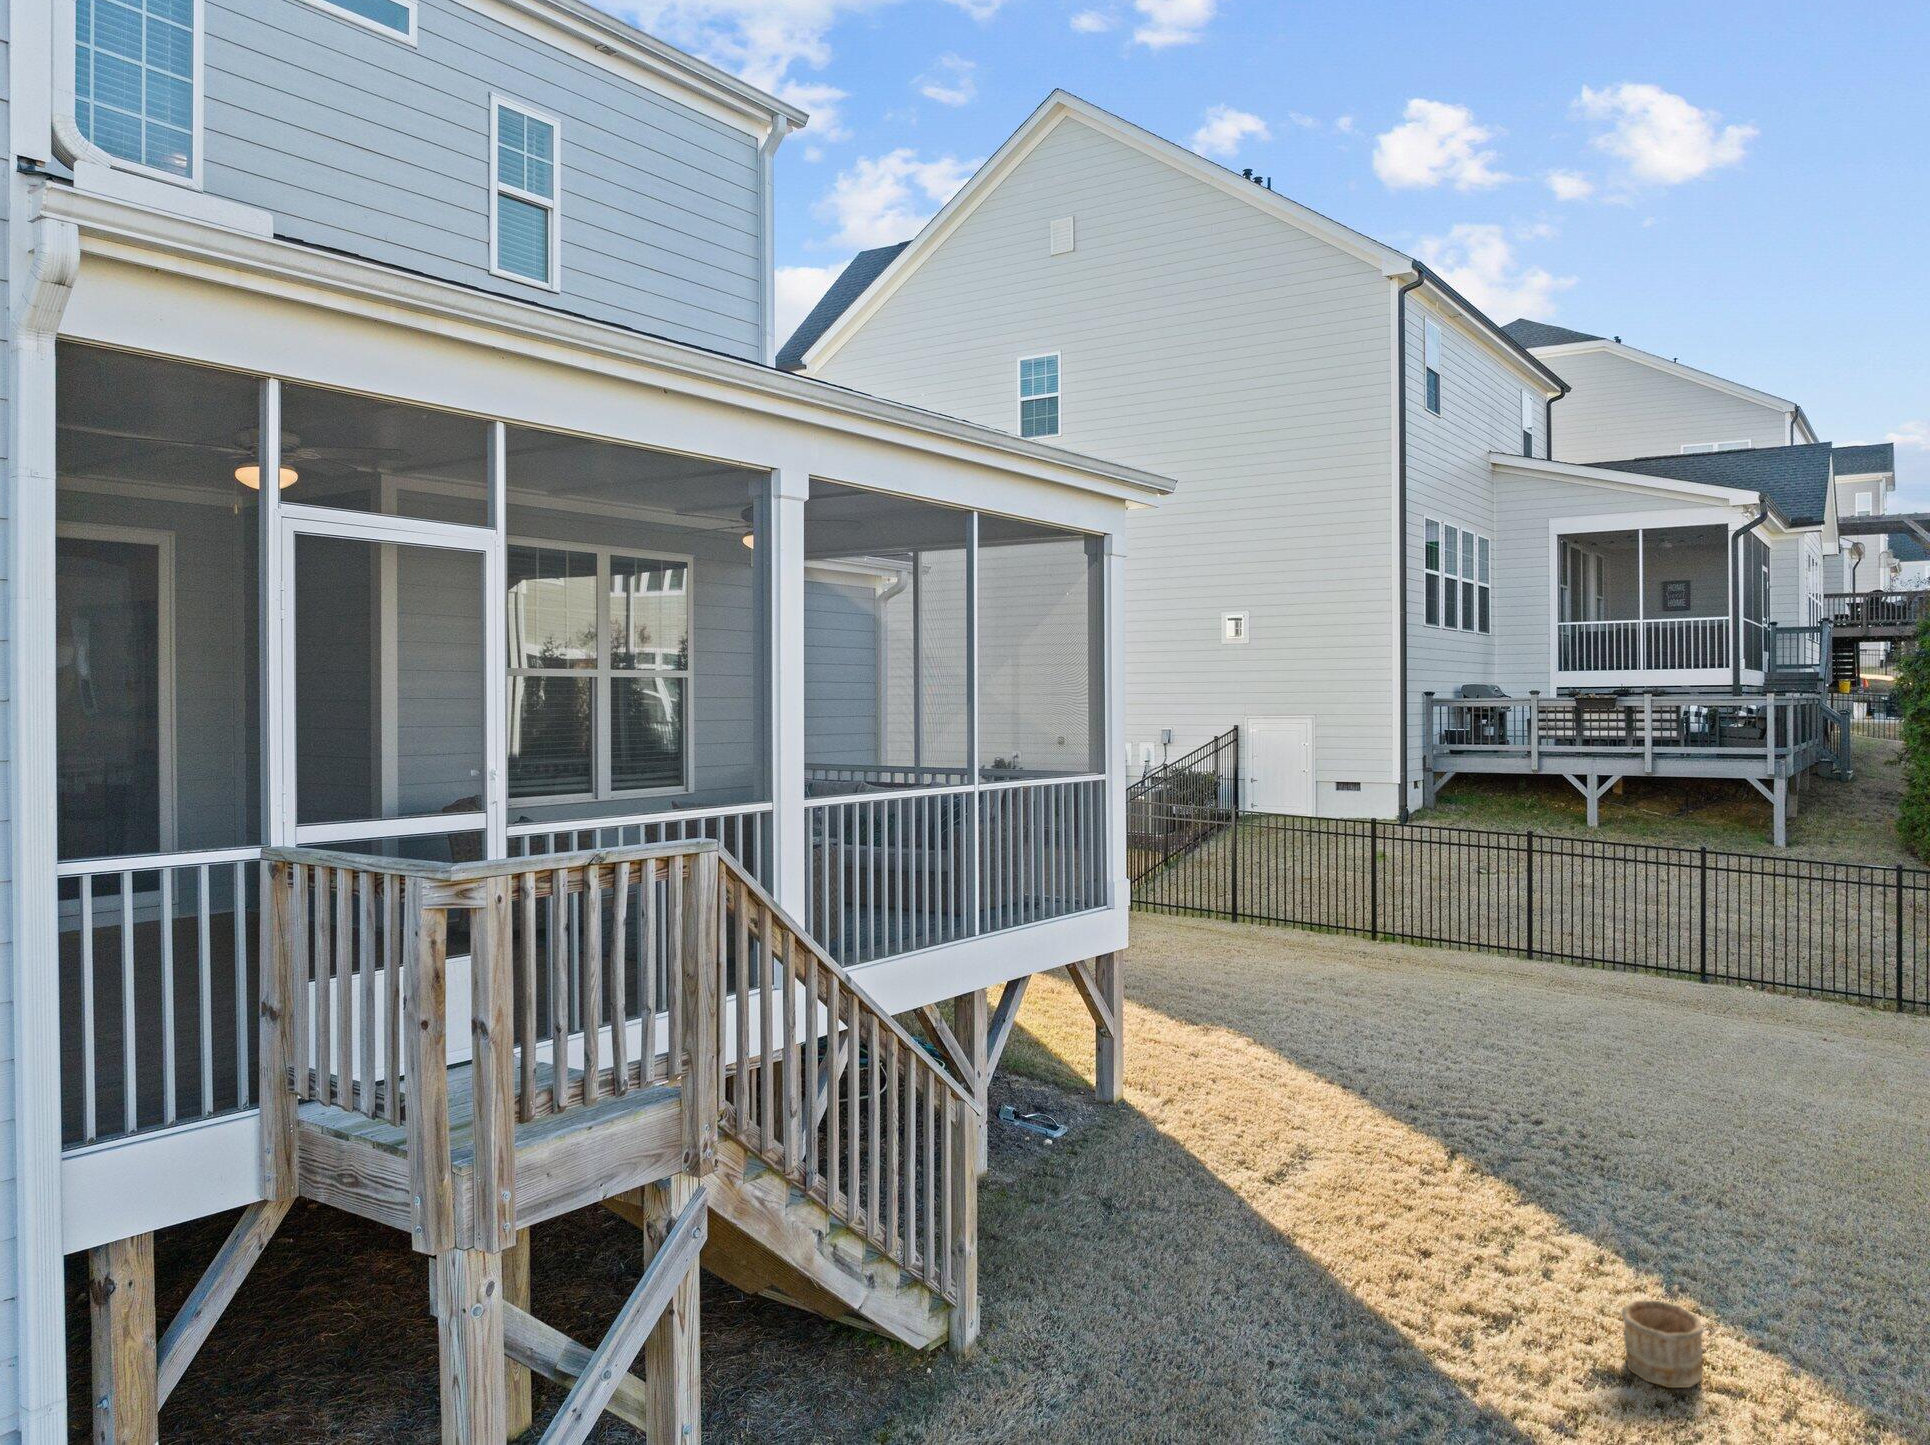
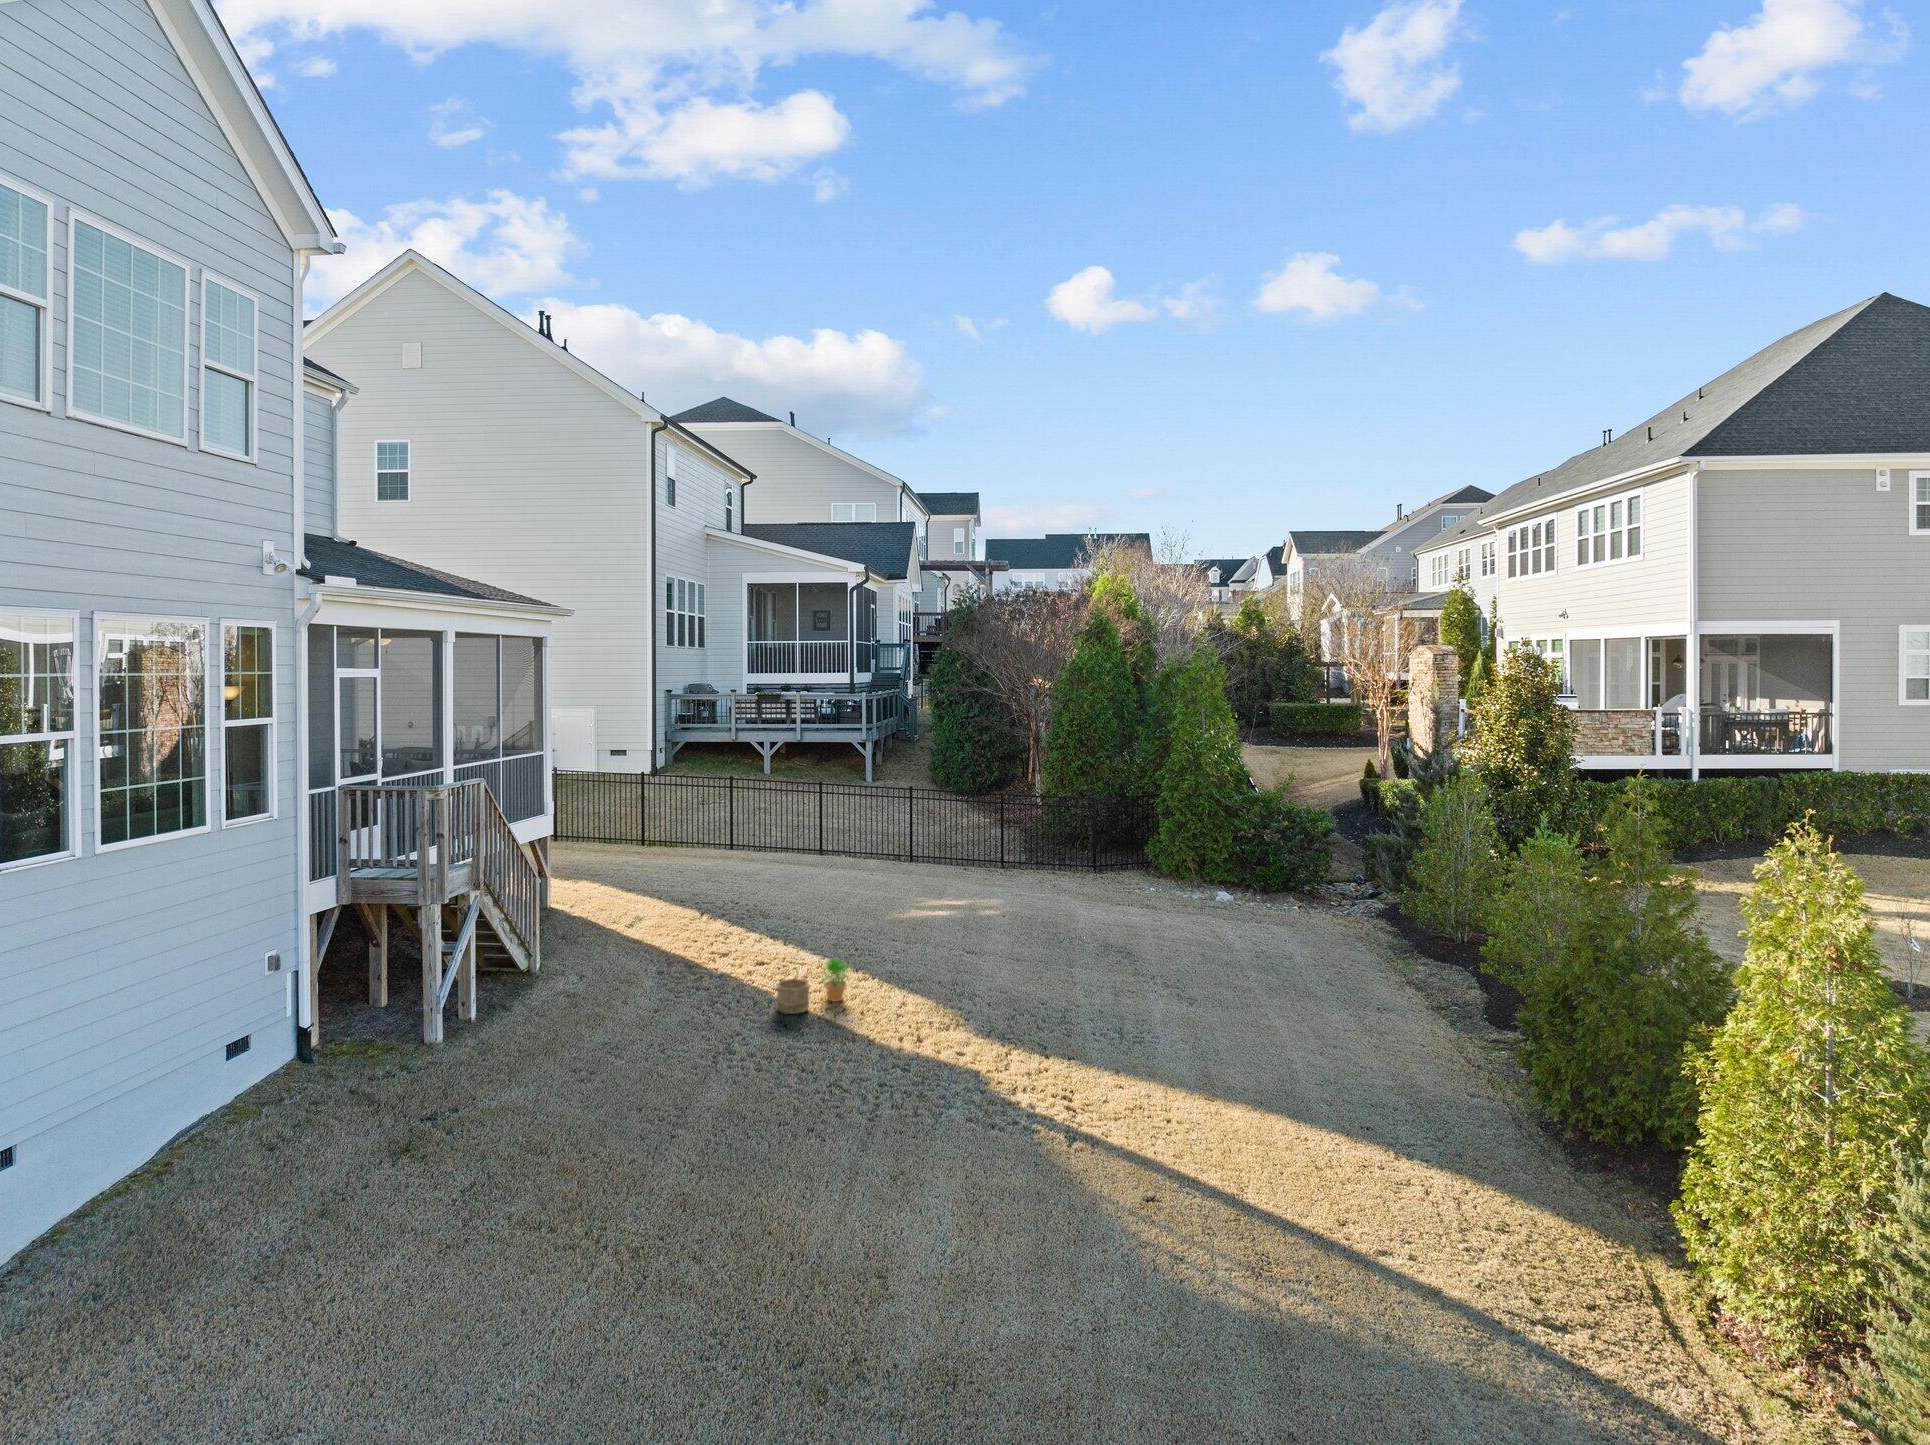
potted plant: none [1727,1270,1810,1371] -> present [822,959,850,1002]

